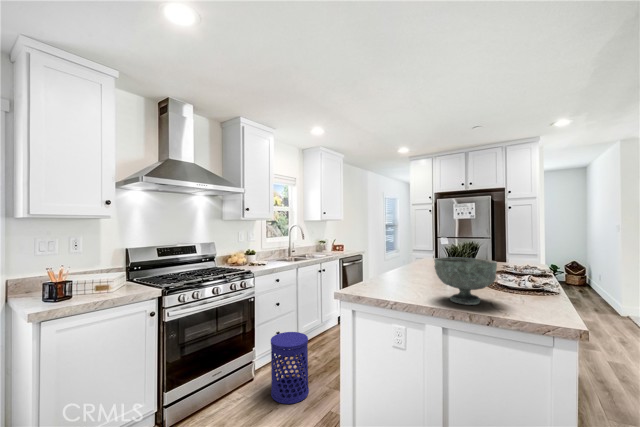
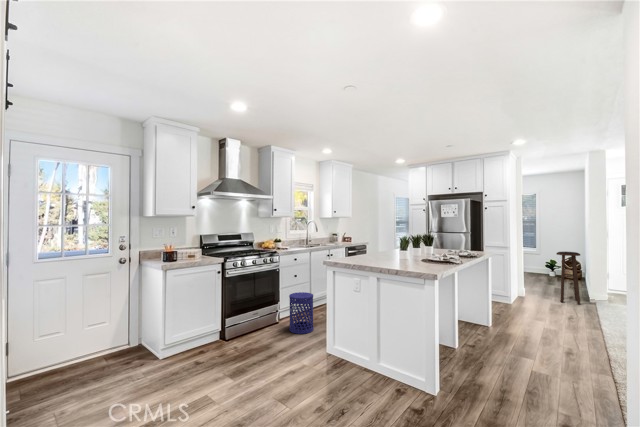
decorative bowl: present [434,257,497,305] -> none [374,241,406,265]
stool: none [588,258,623,322] -> present [556,252,580,304]

